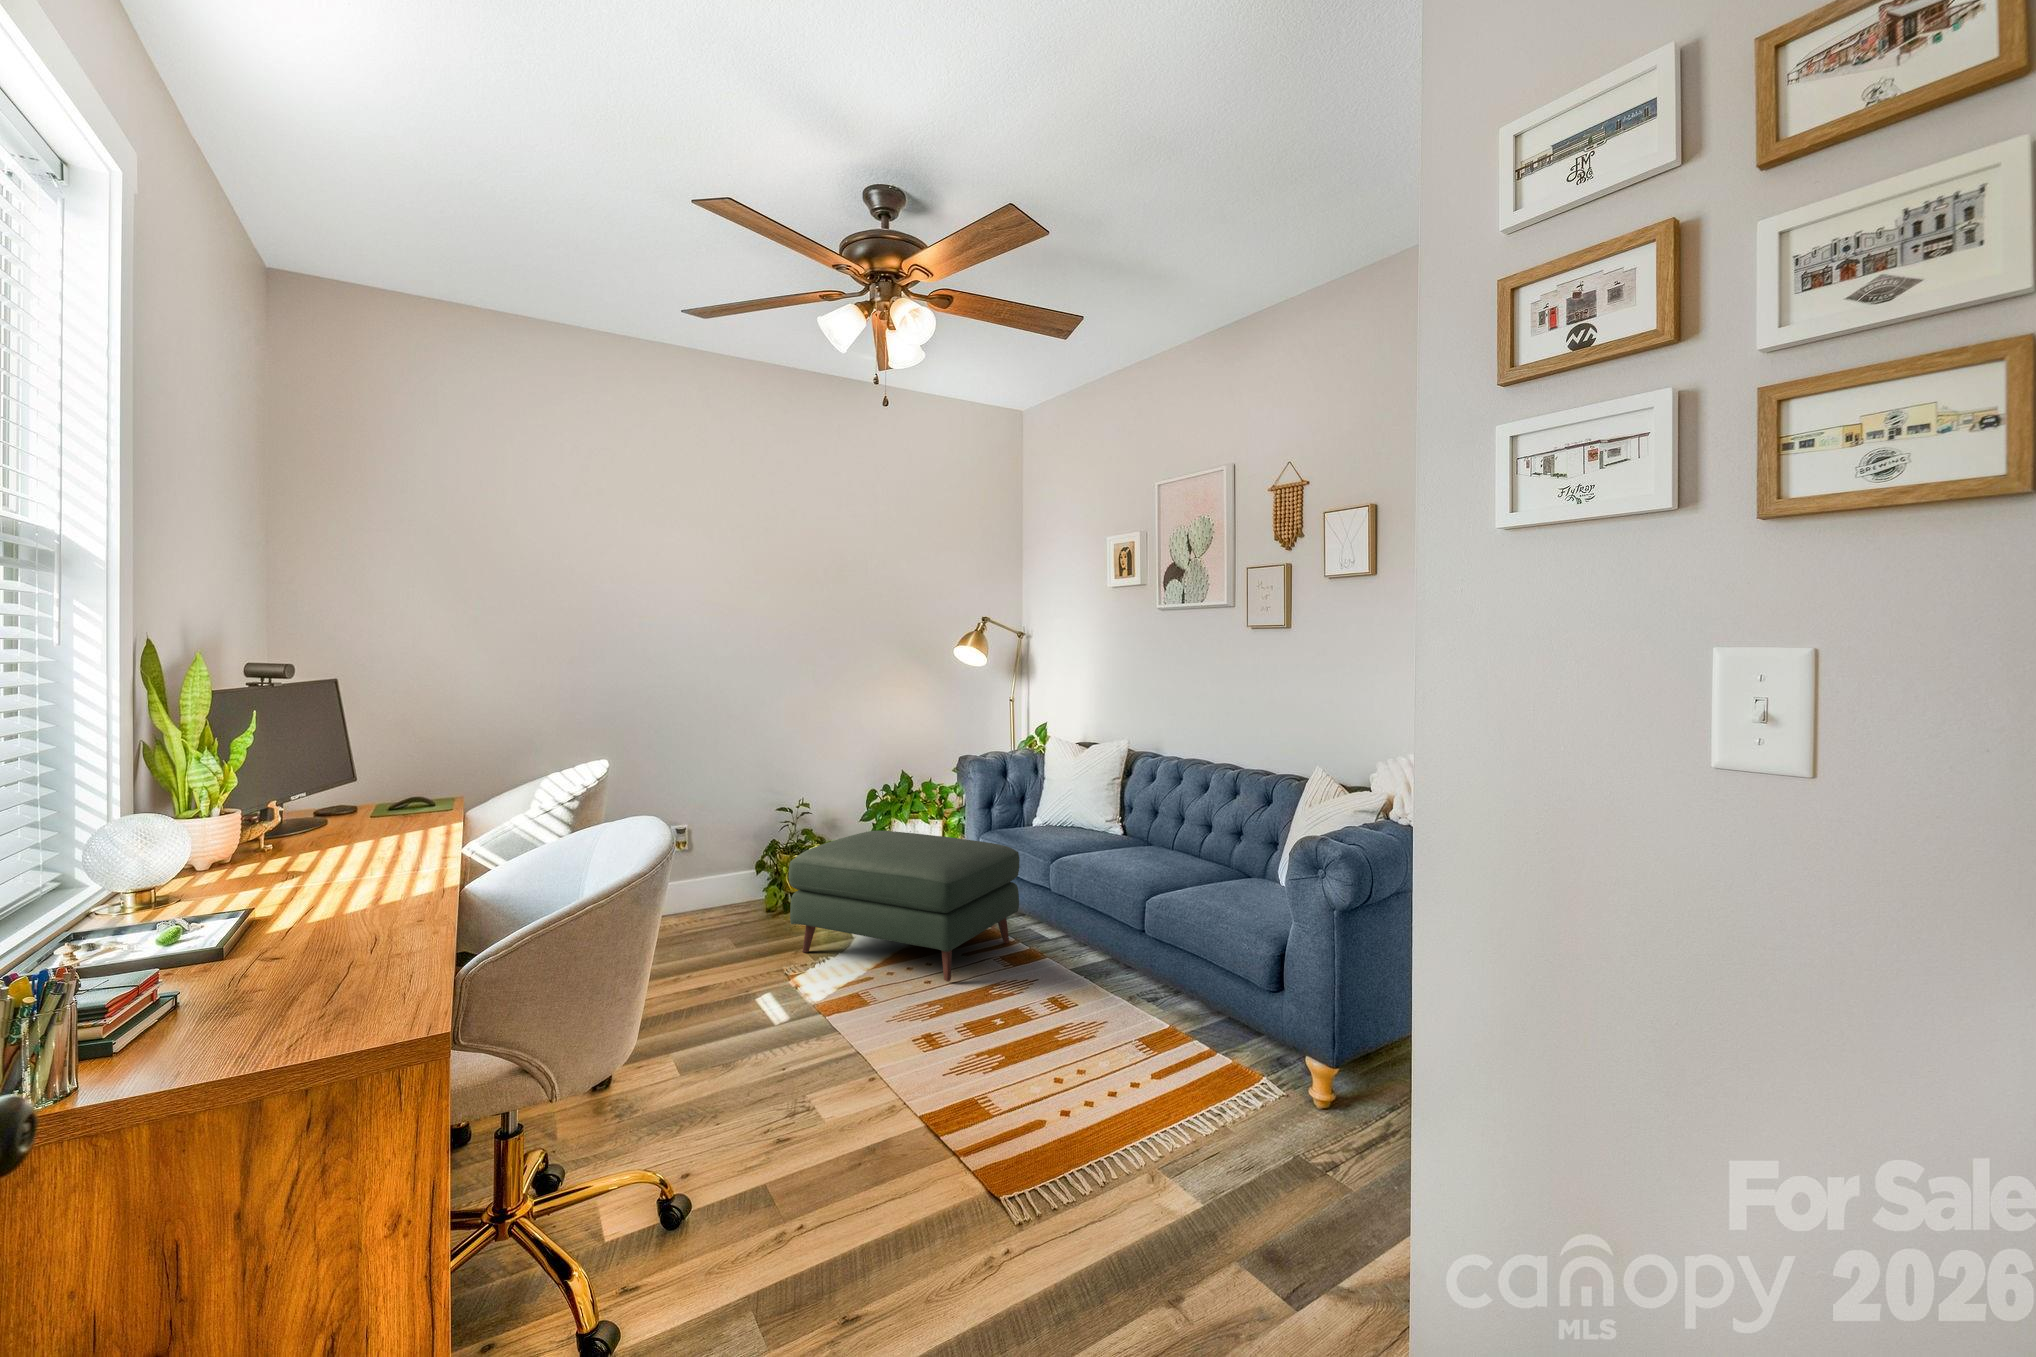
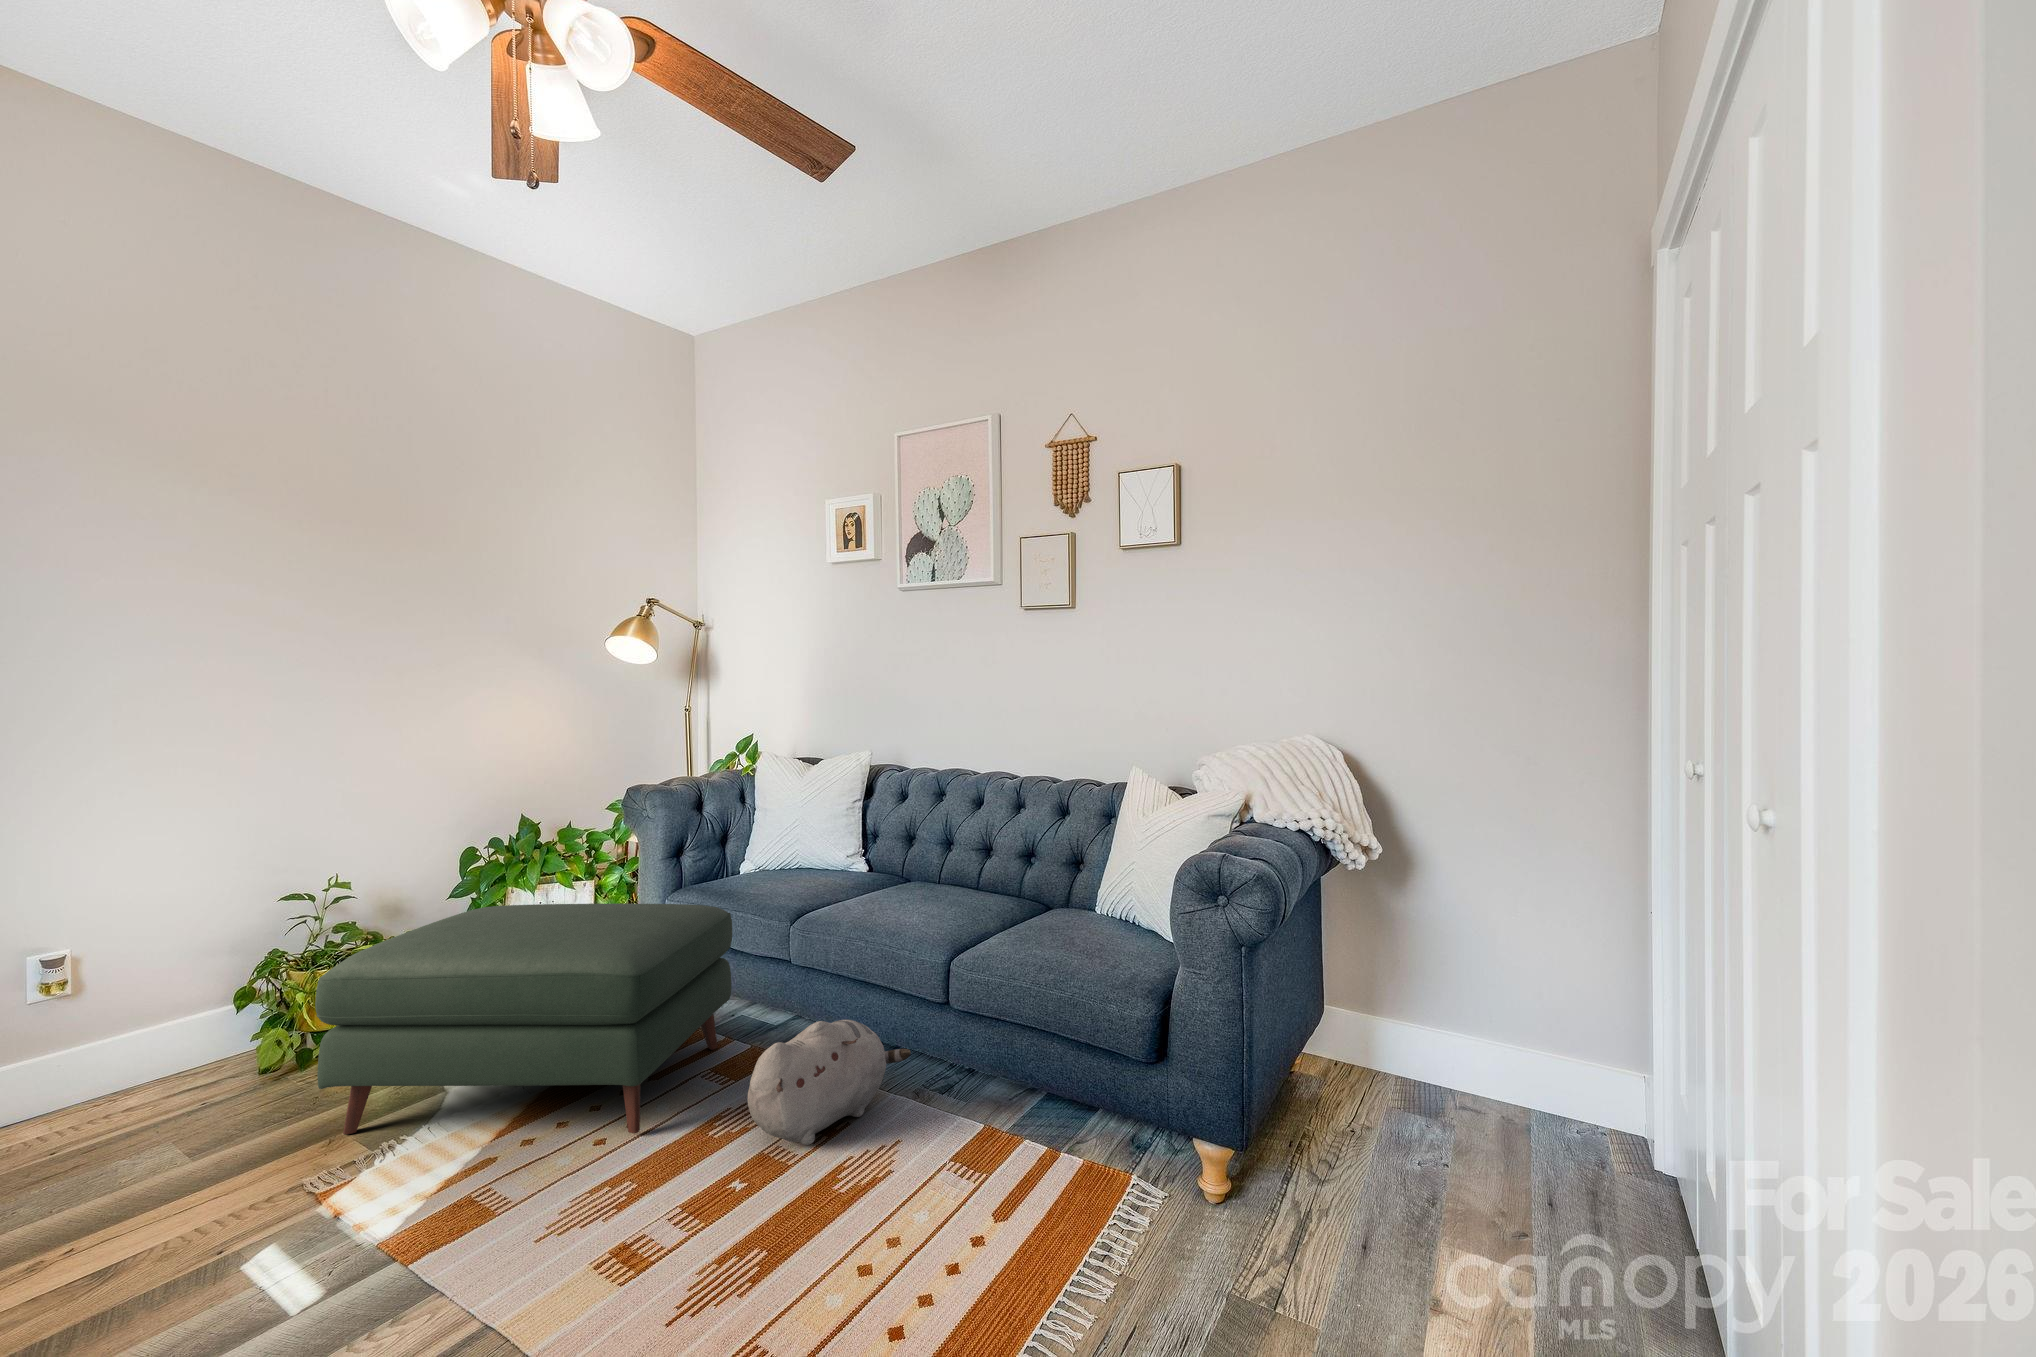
plush toy: none [1009,931,1125,1008] -> present [748,1020,911,1145]

